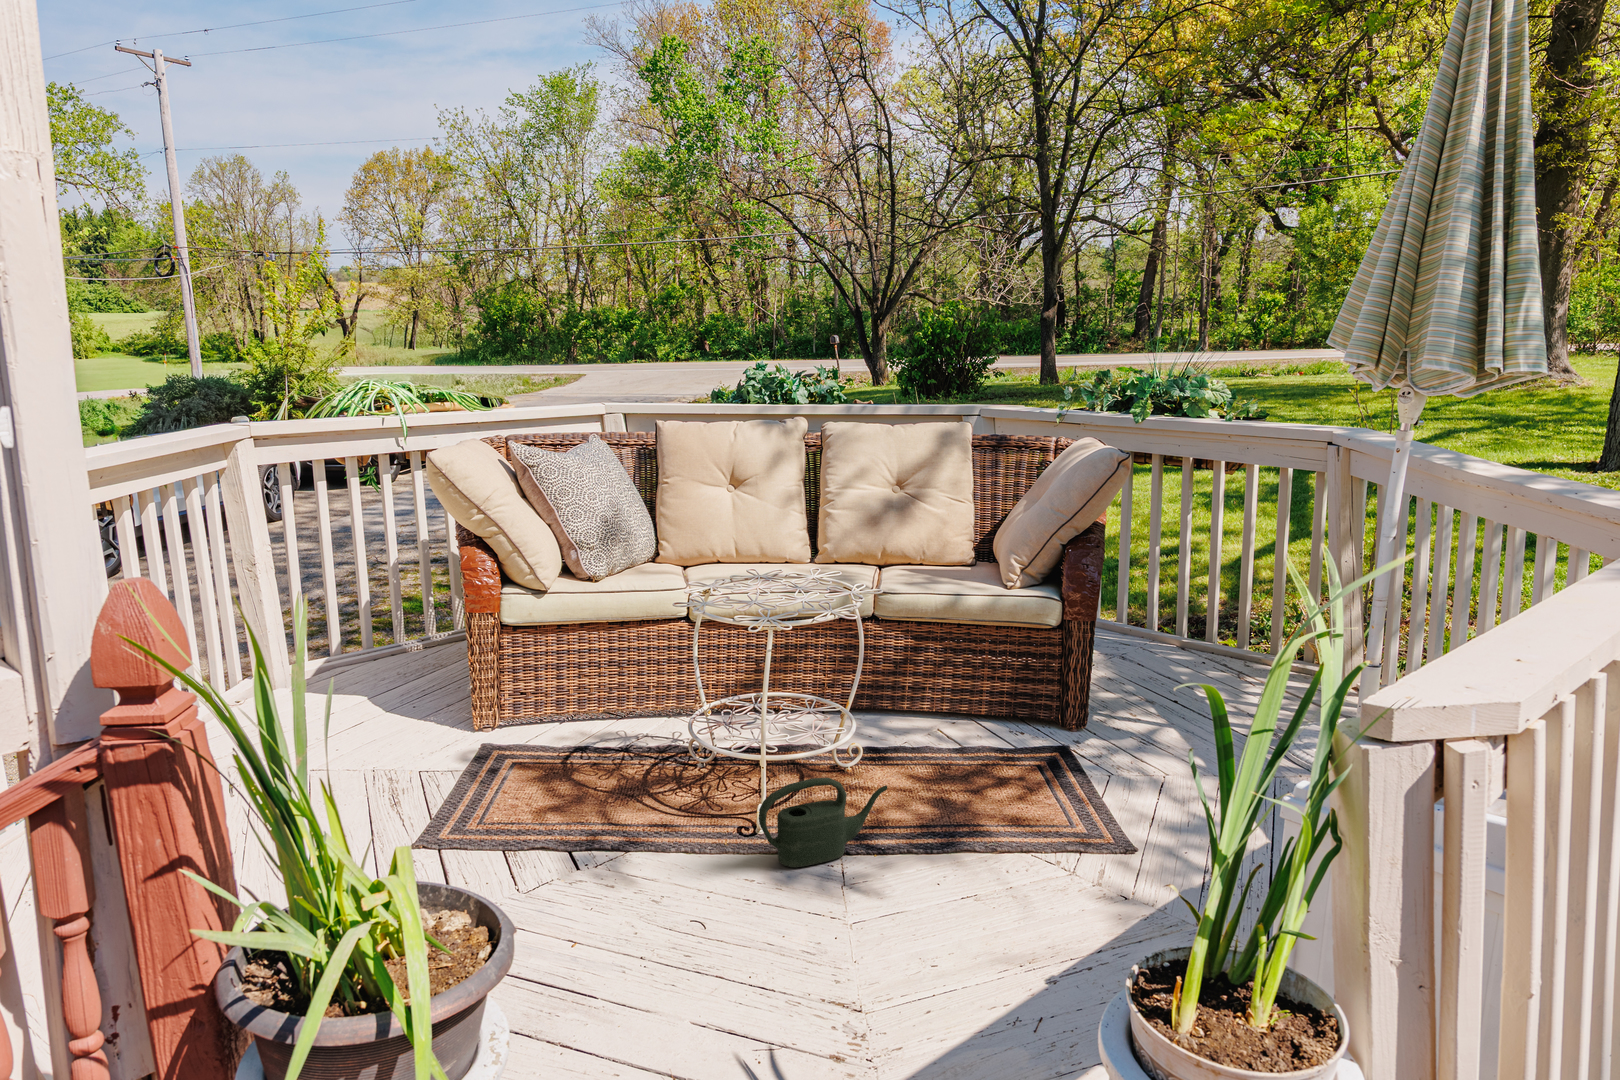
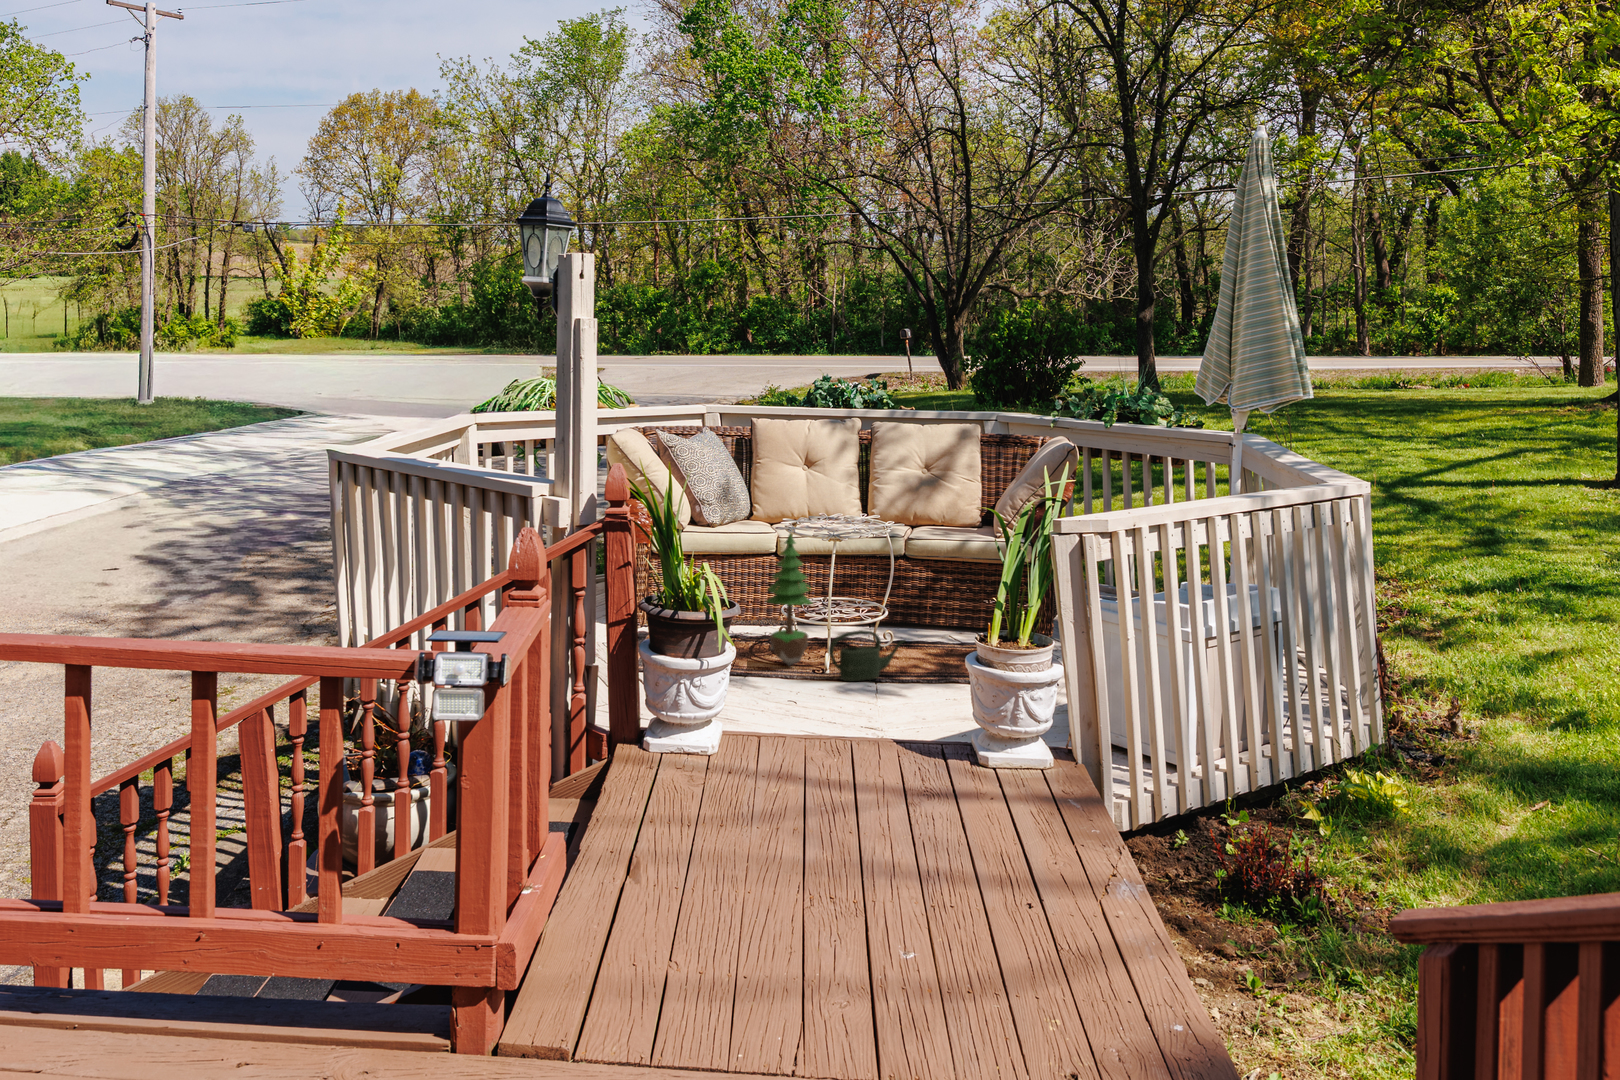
potted tree: none [651,610,733,826] -> present [767,534,812,666]

